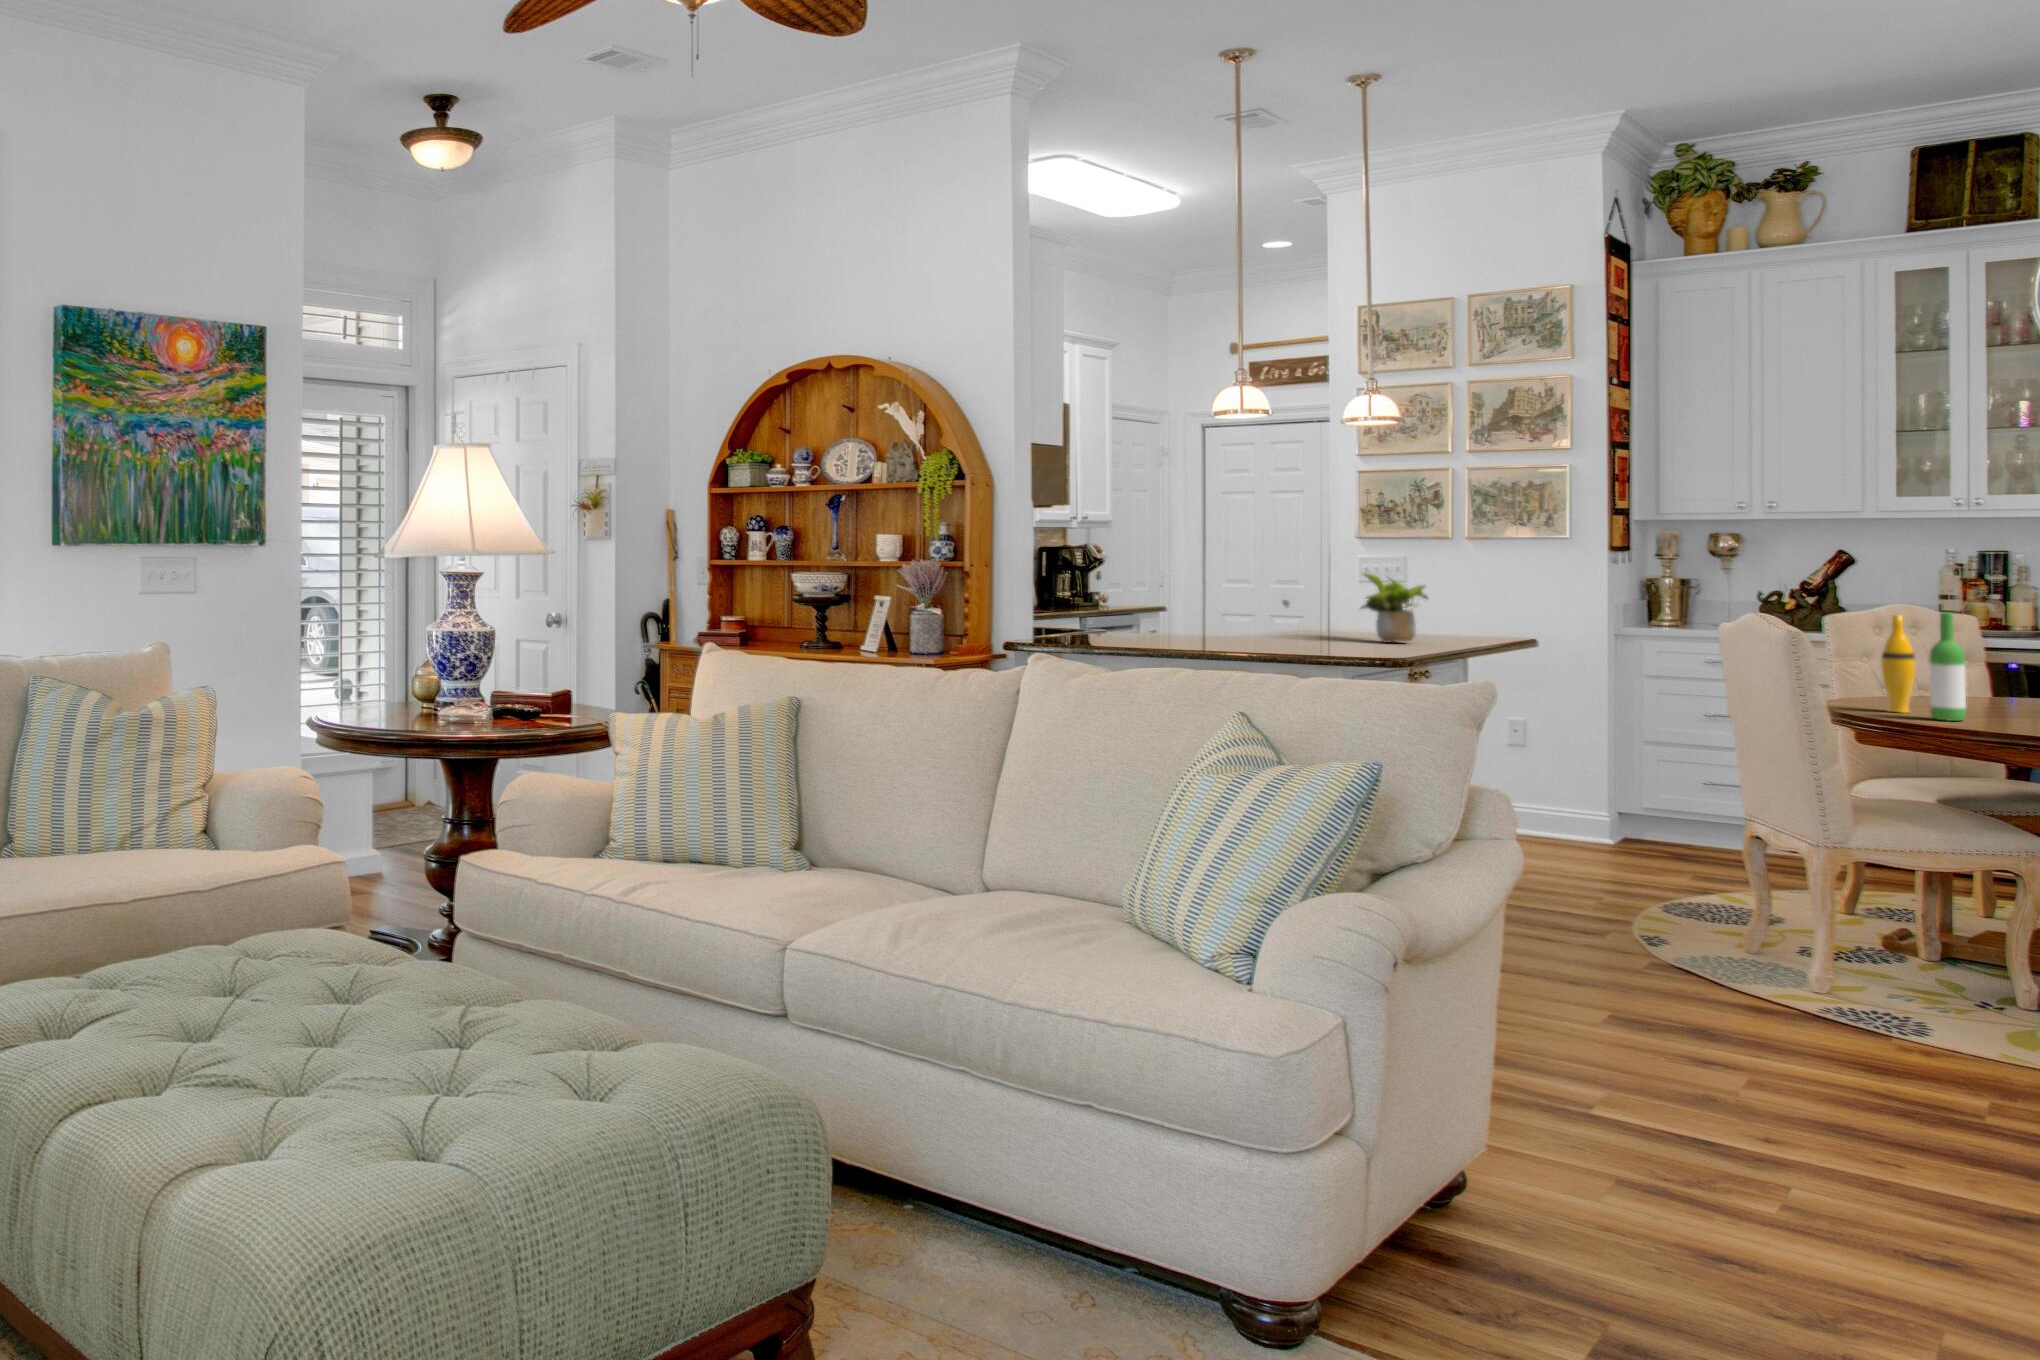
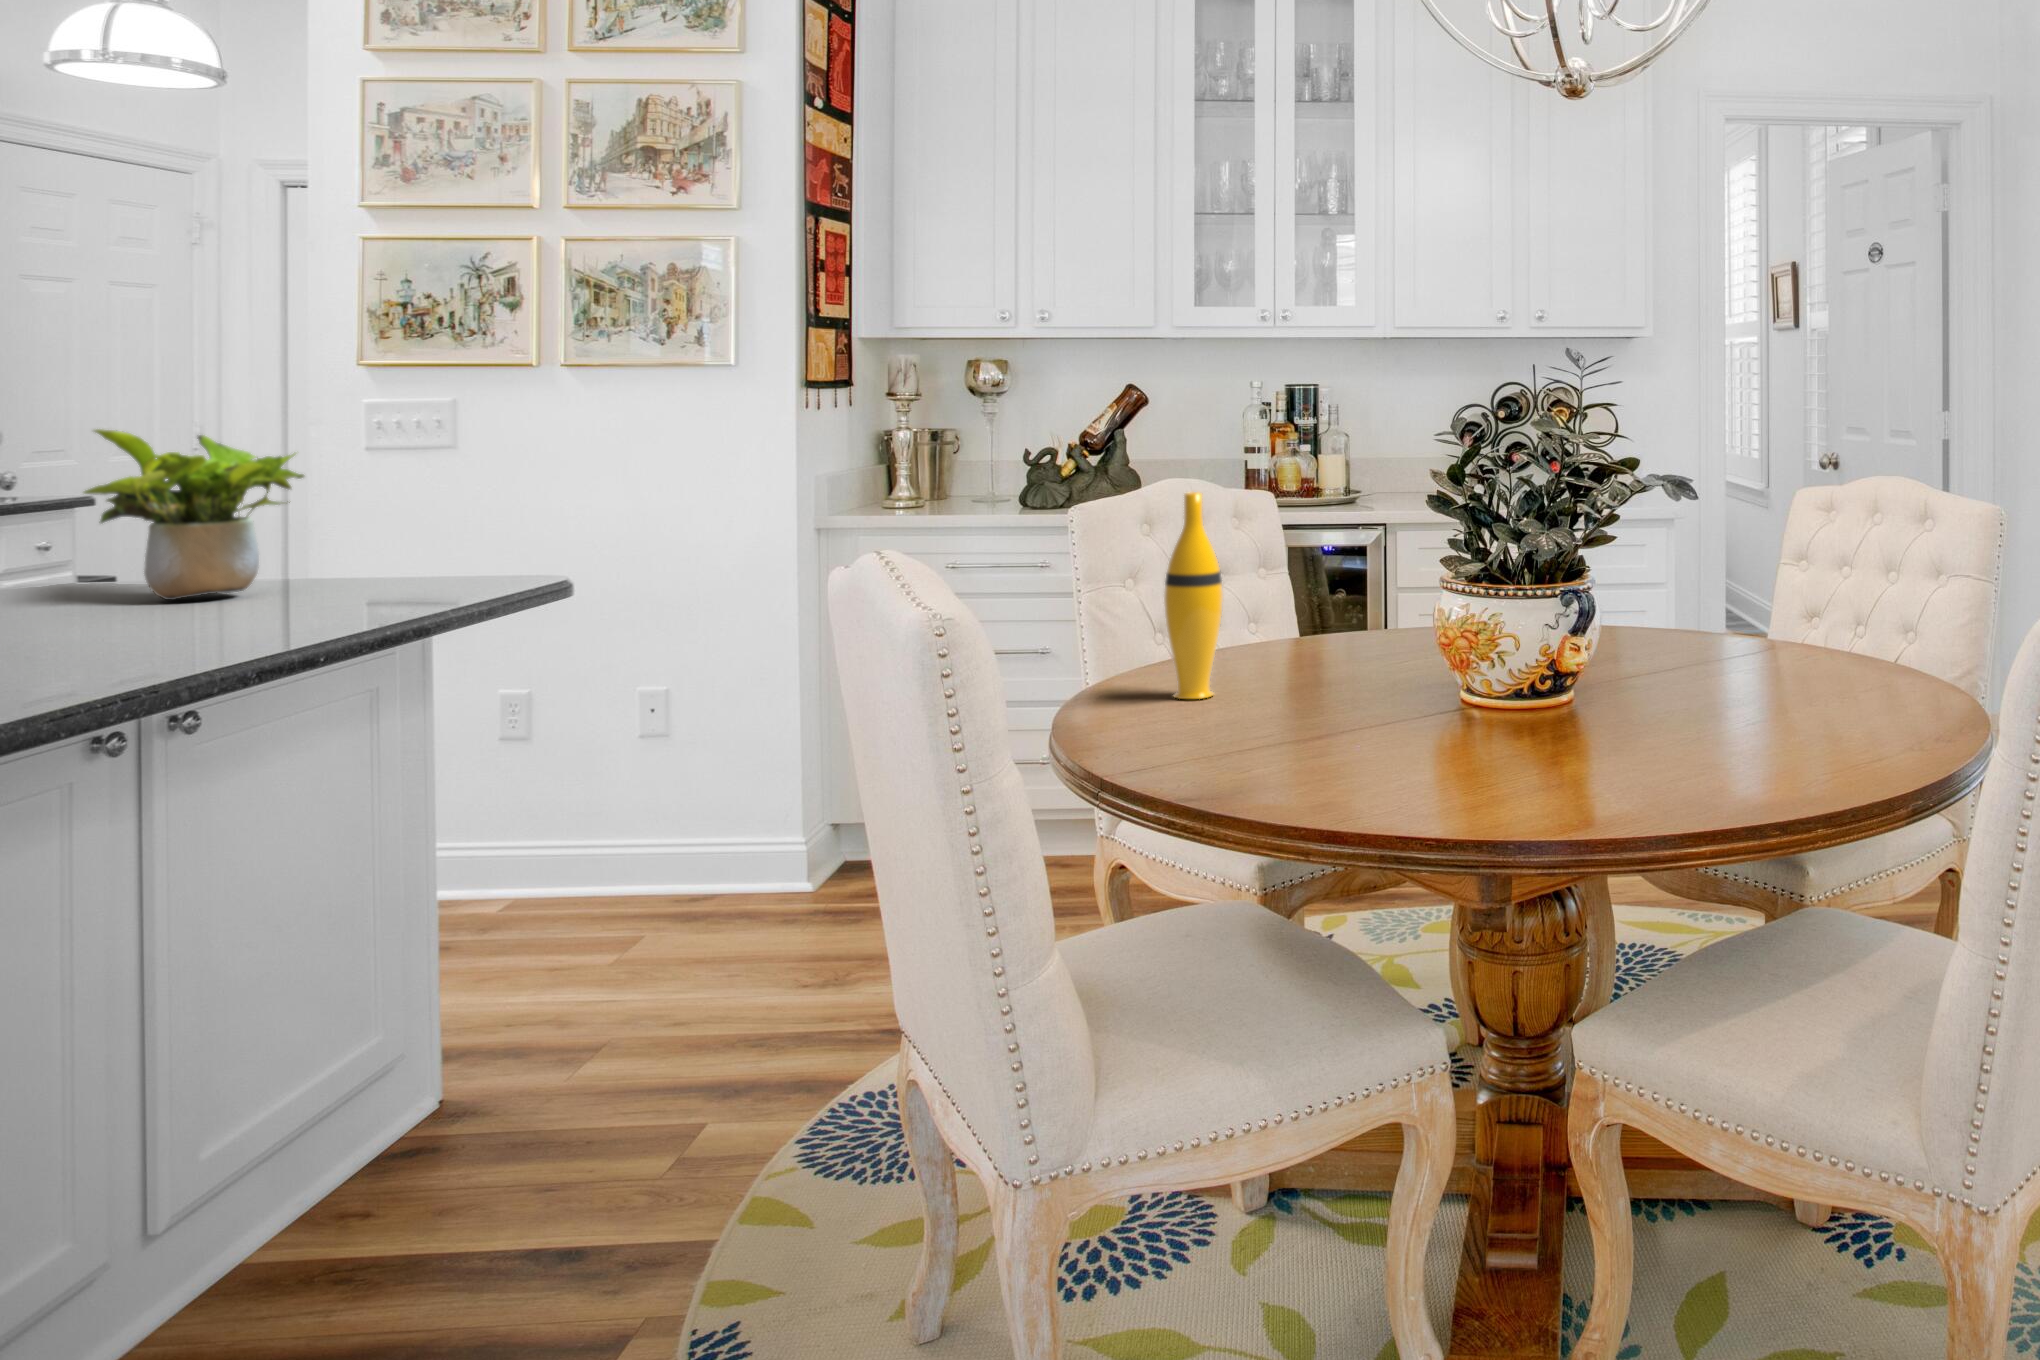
wine bottle: present [1930,612,1966,721] -> none [1249,485,1309,721]

